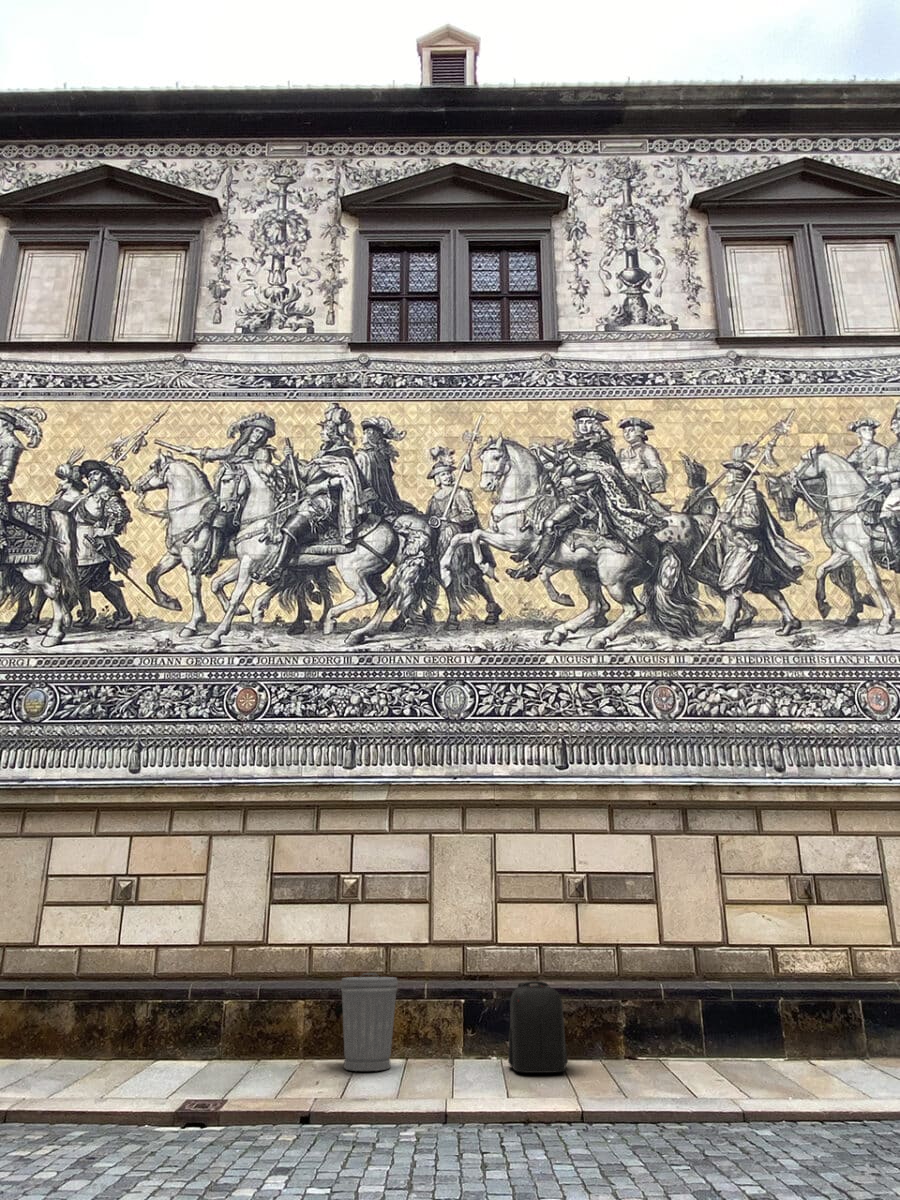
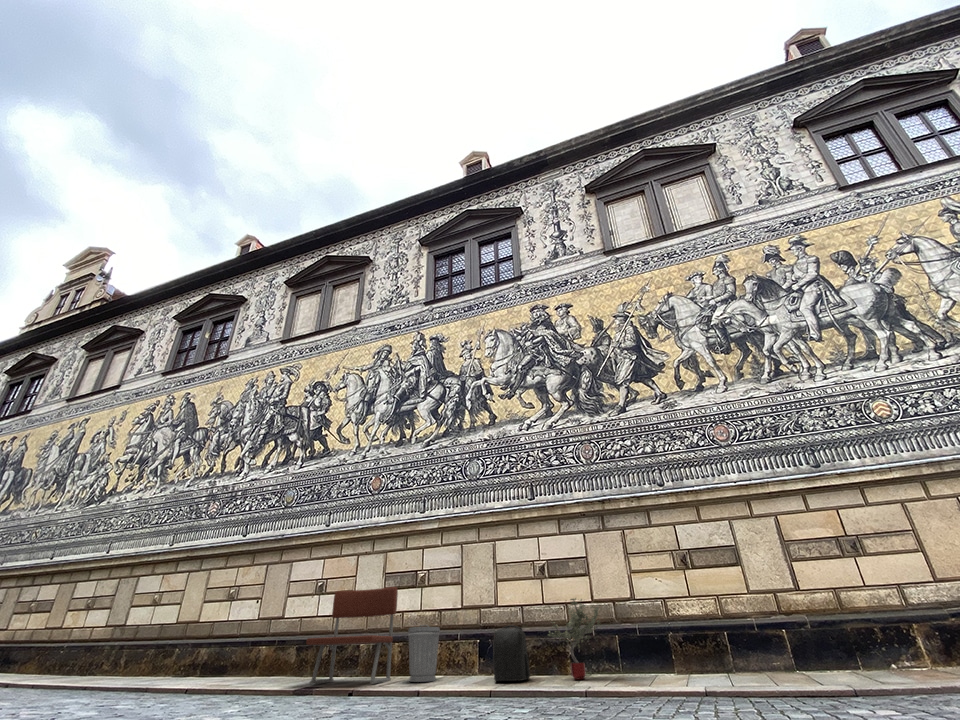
bench: none [143,902,307,1076] -> present [306,587,398,685]
potted tree: none [597,942,693,1069] -> present [548,598,600,679]

